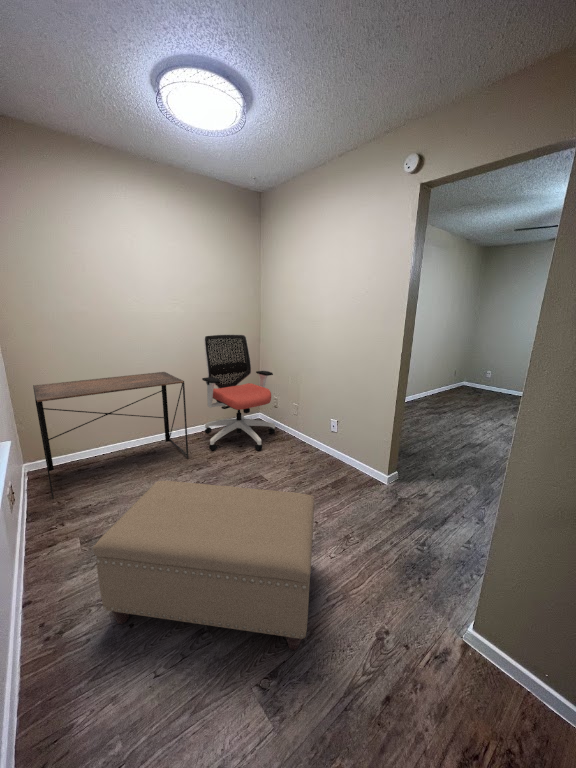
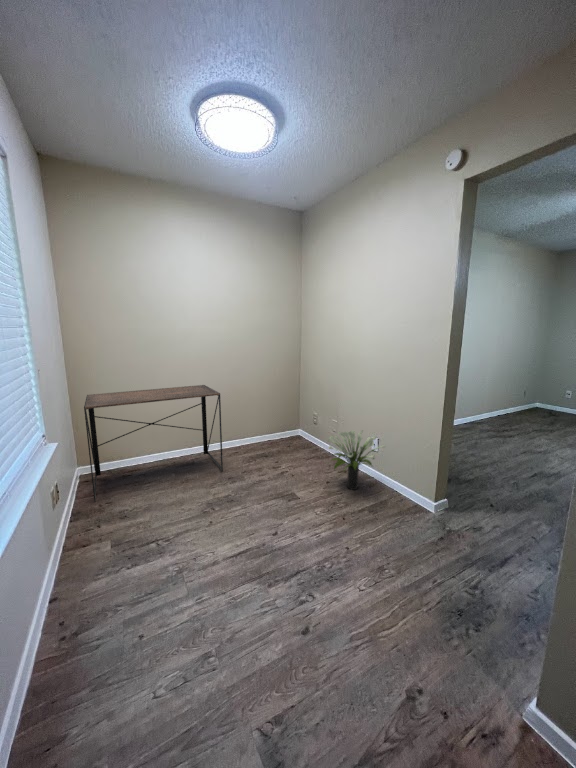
office chair: present [202,334,275,451] -> none [239,349,313,468]
potted plant: none [292,414,345,468] -> present [328,430,385,490]
ottoman: present [93,481,314,650] -> none [107,489,339,693]

